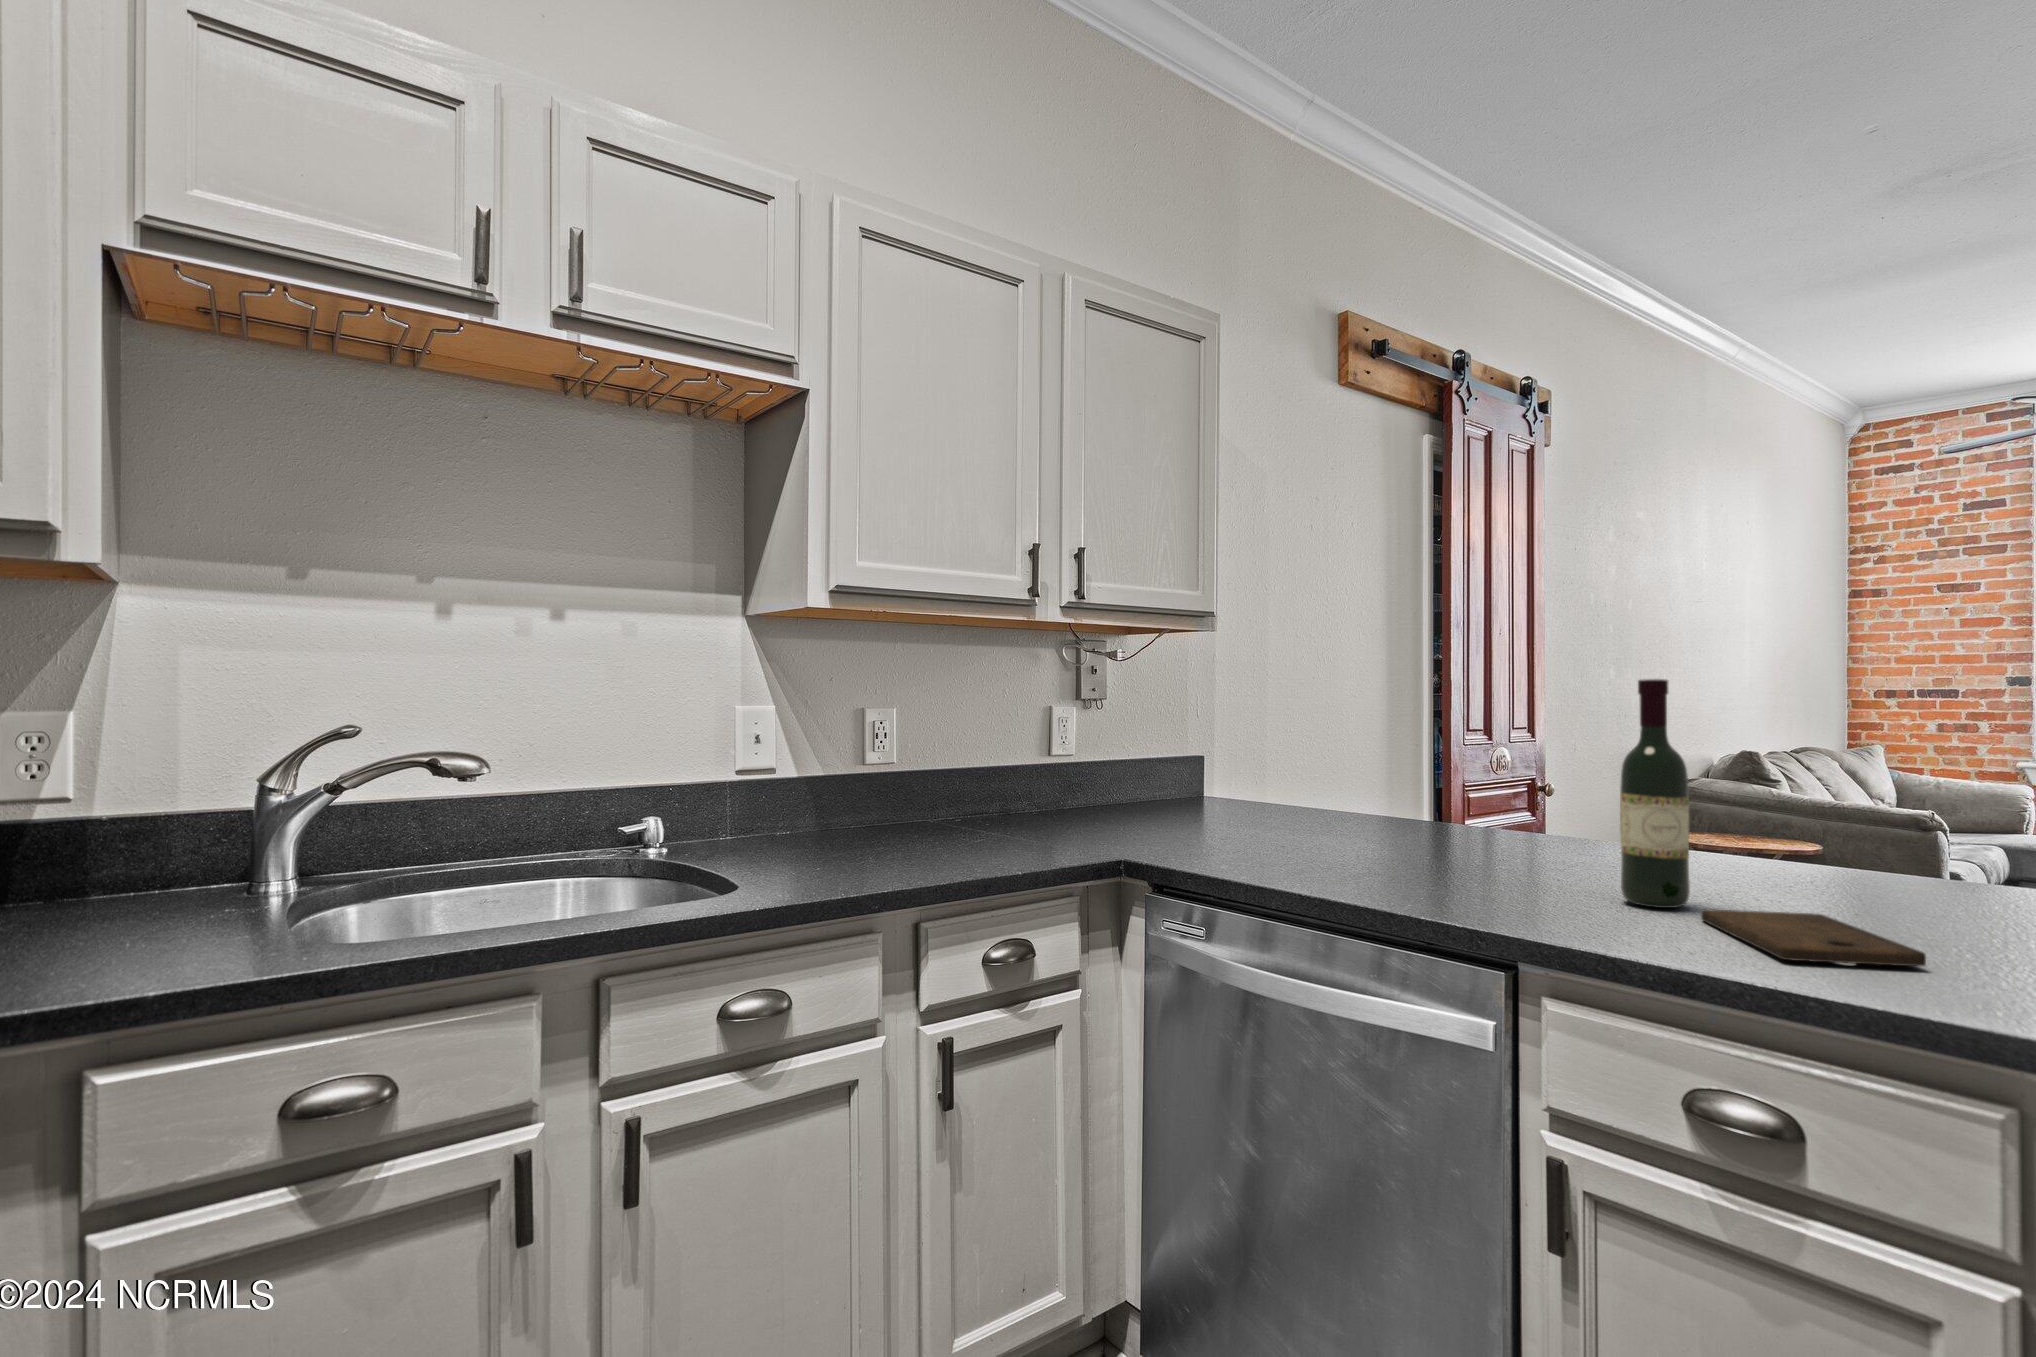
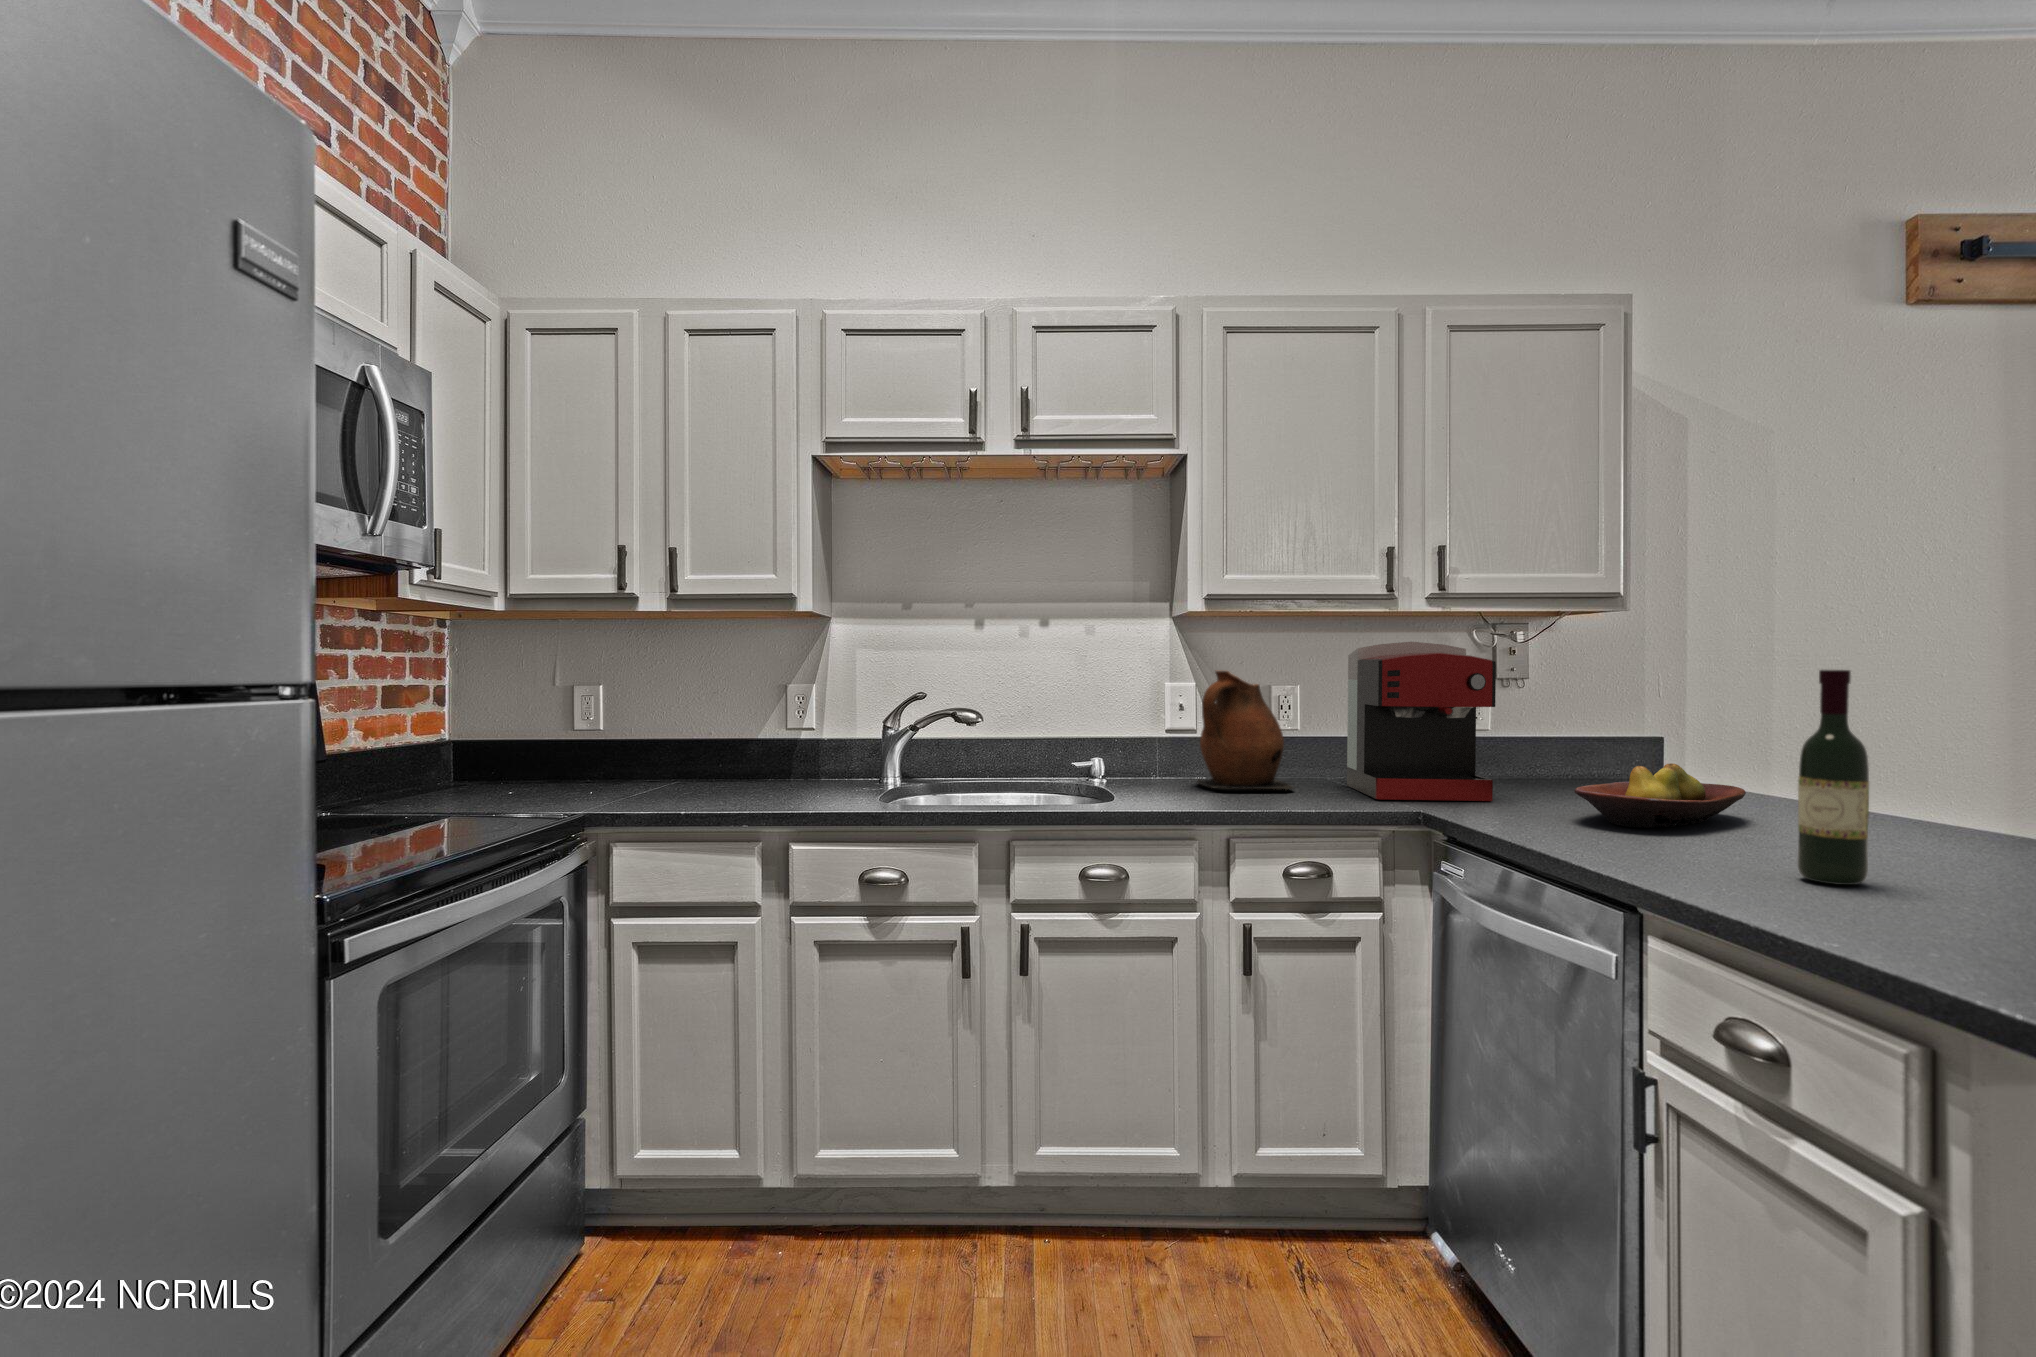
coffee maker: none [974,652,1164,848] -> present [1347,642,1496,801]
ceramic pitcher: none [790,688,940,852] -> present [1197,671,1294,790]
fruit bowl: none [1281,784,1418,858] -> present [1574,763,1746,828]
cutting board: present [1701,909,1926,966] -> none [1793,884,1965,938]

